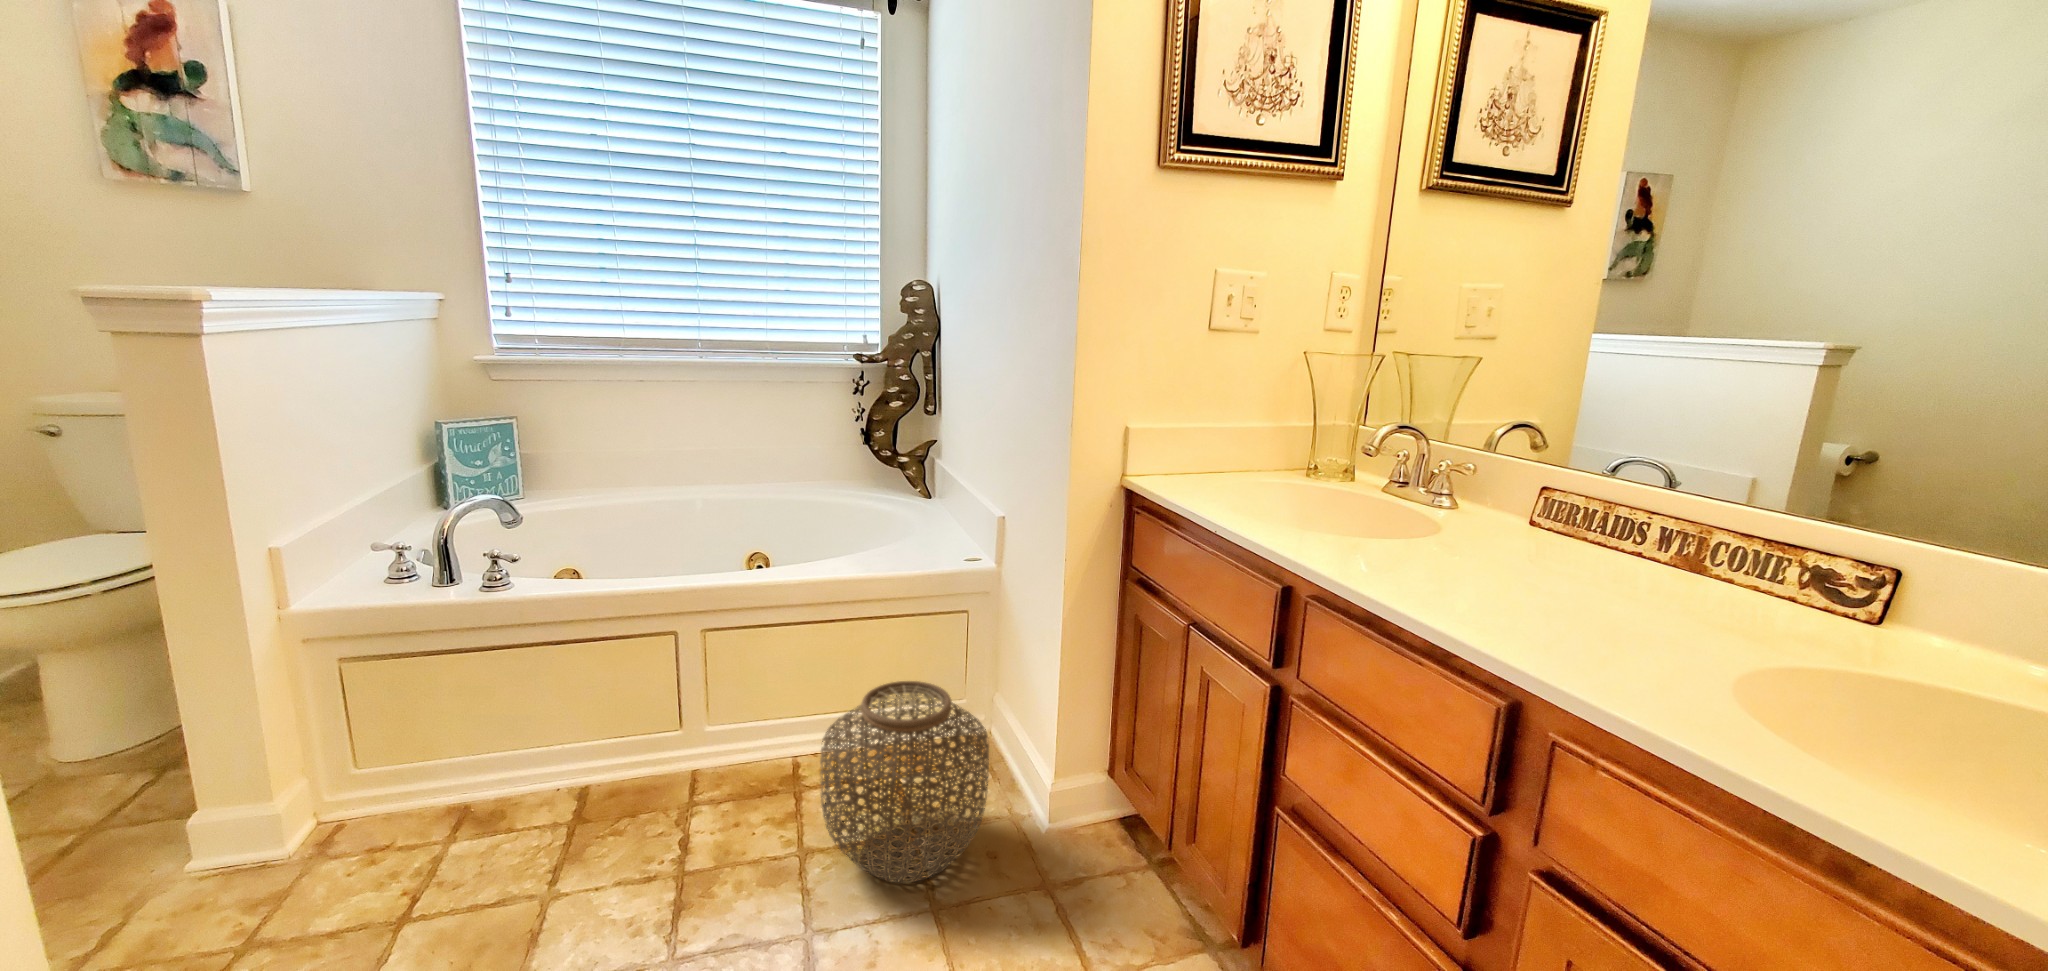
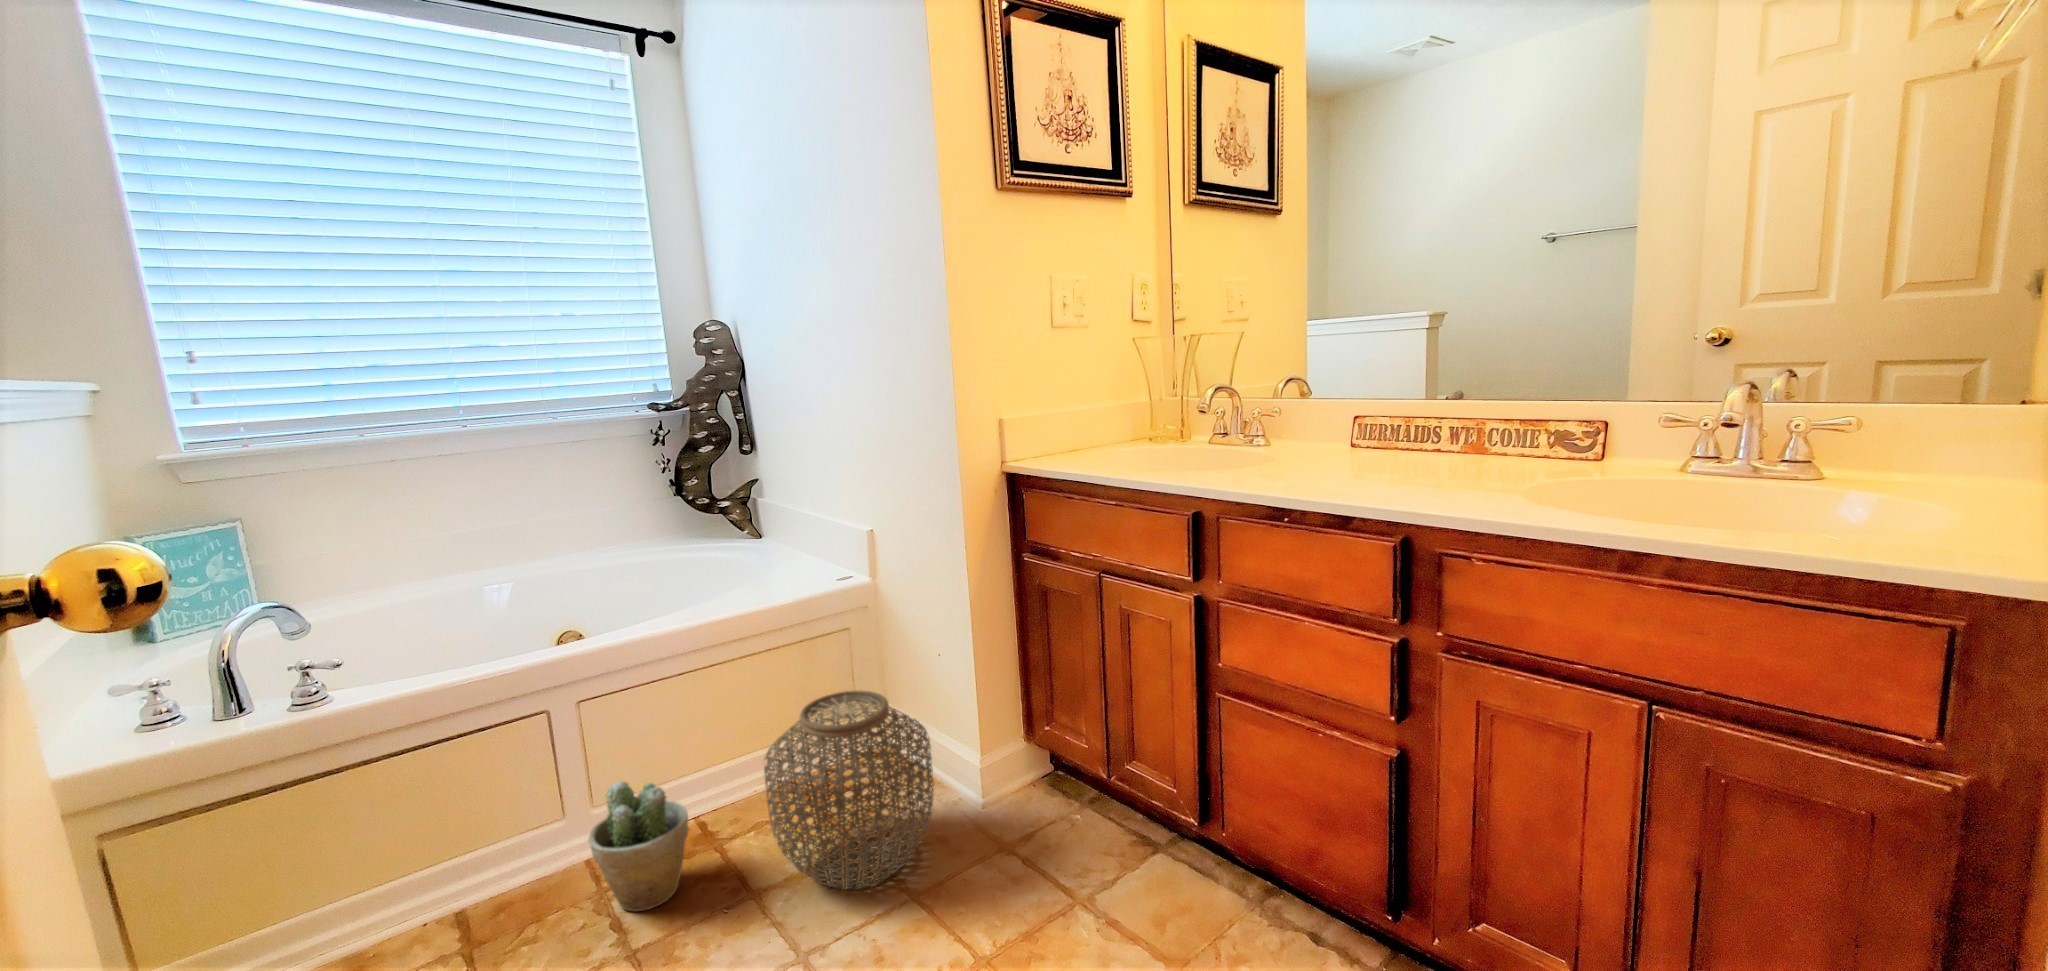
potted plant: none [671,714,763,837] -> present [588,781,689,911]

